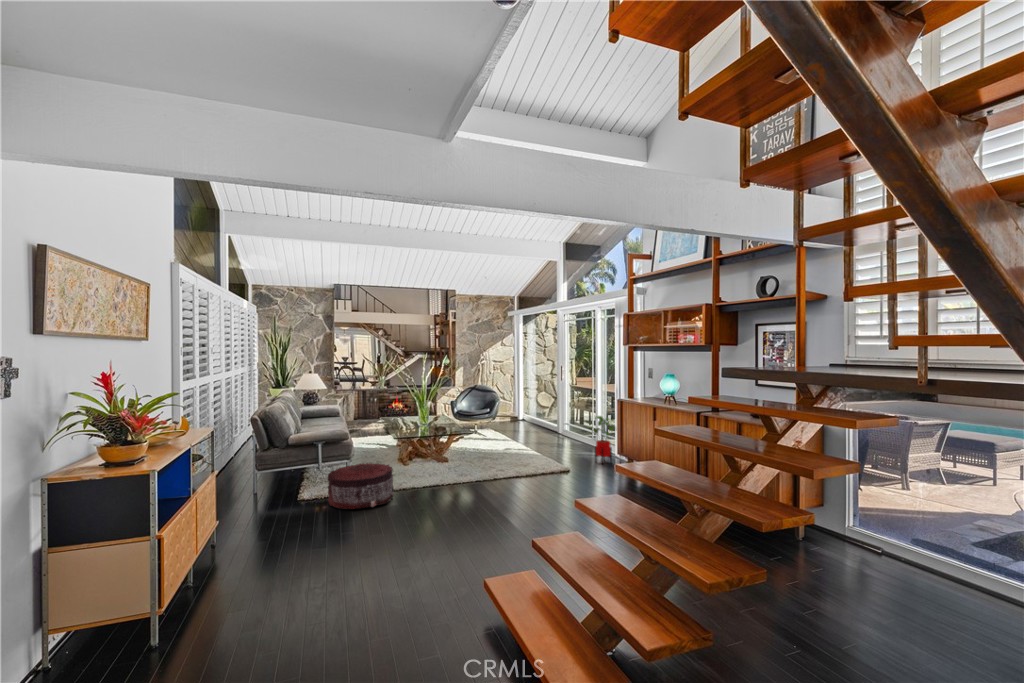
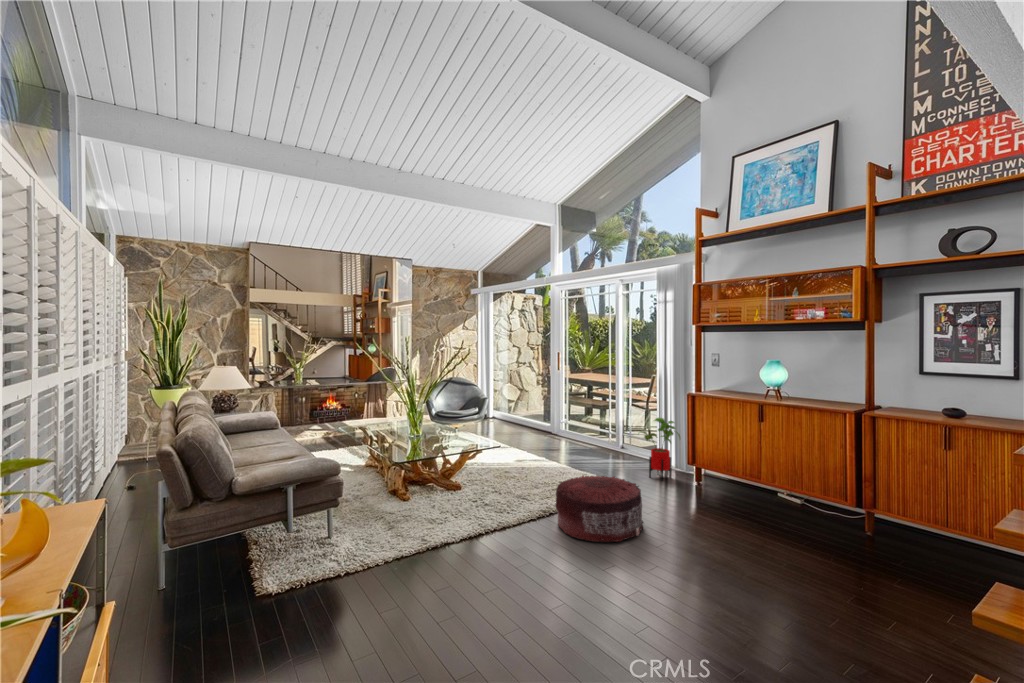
pouf: present [328,463,394,509] -> present [555,476,644,542]

